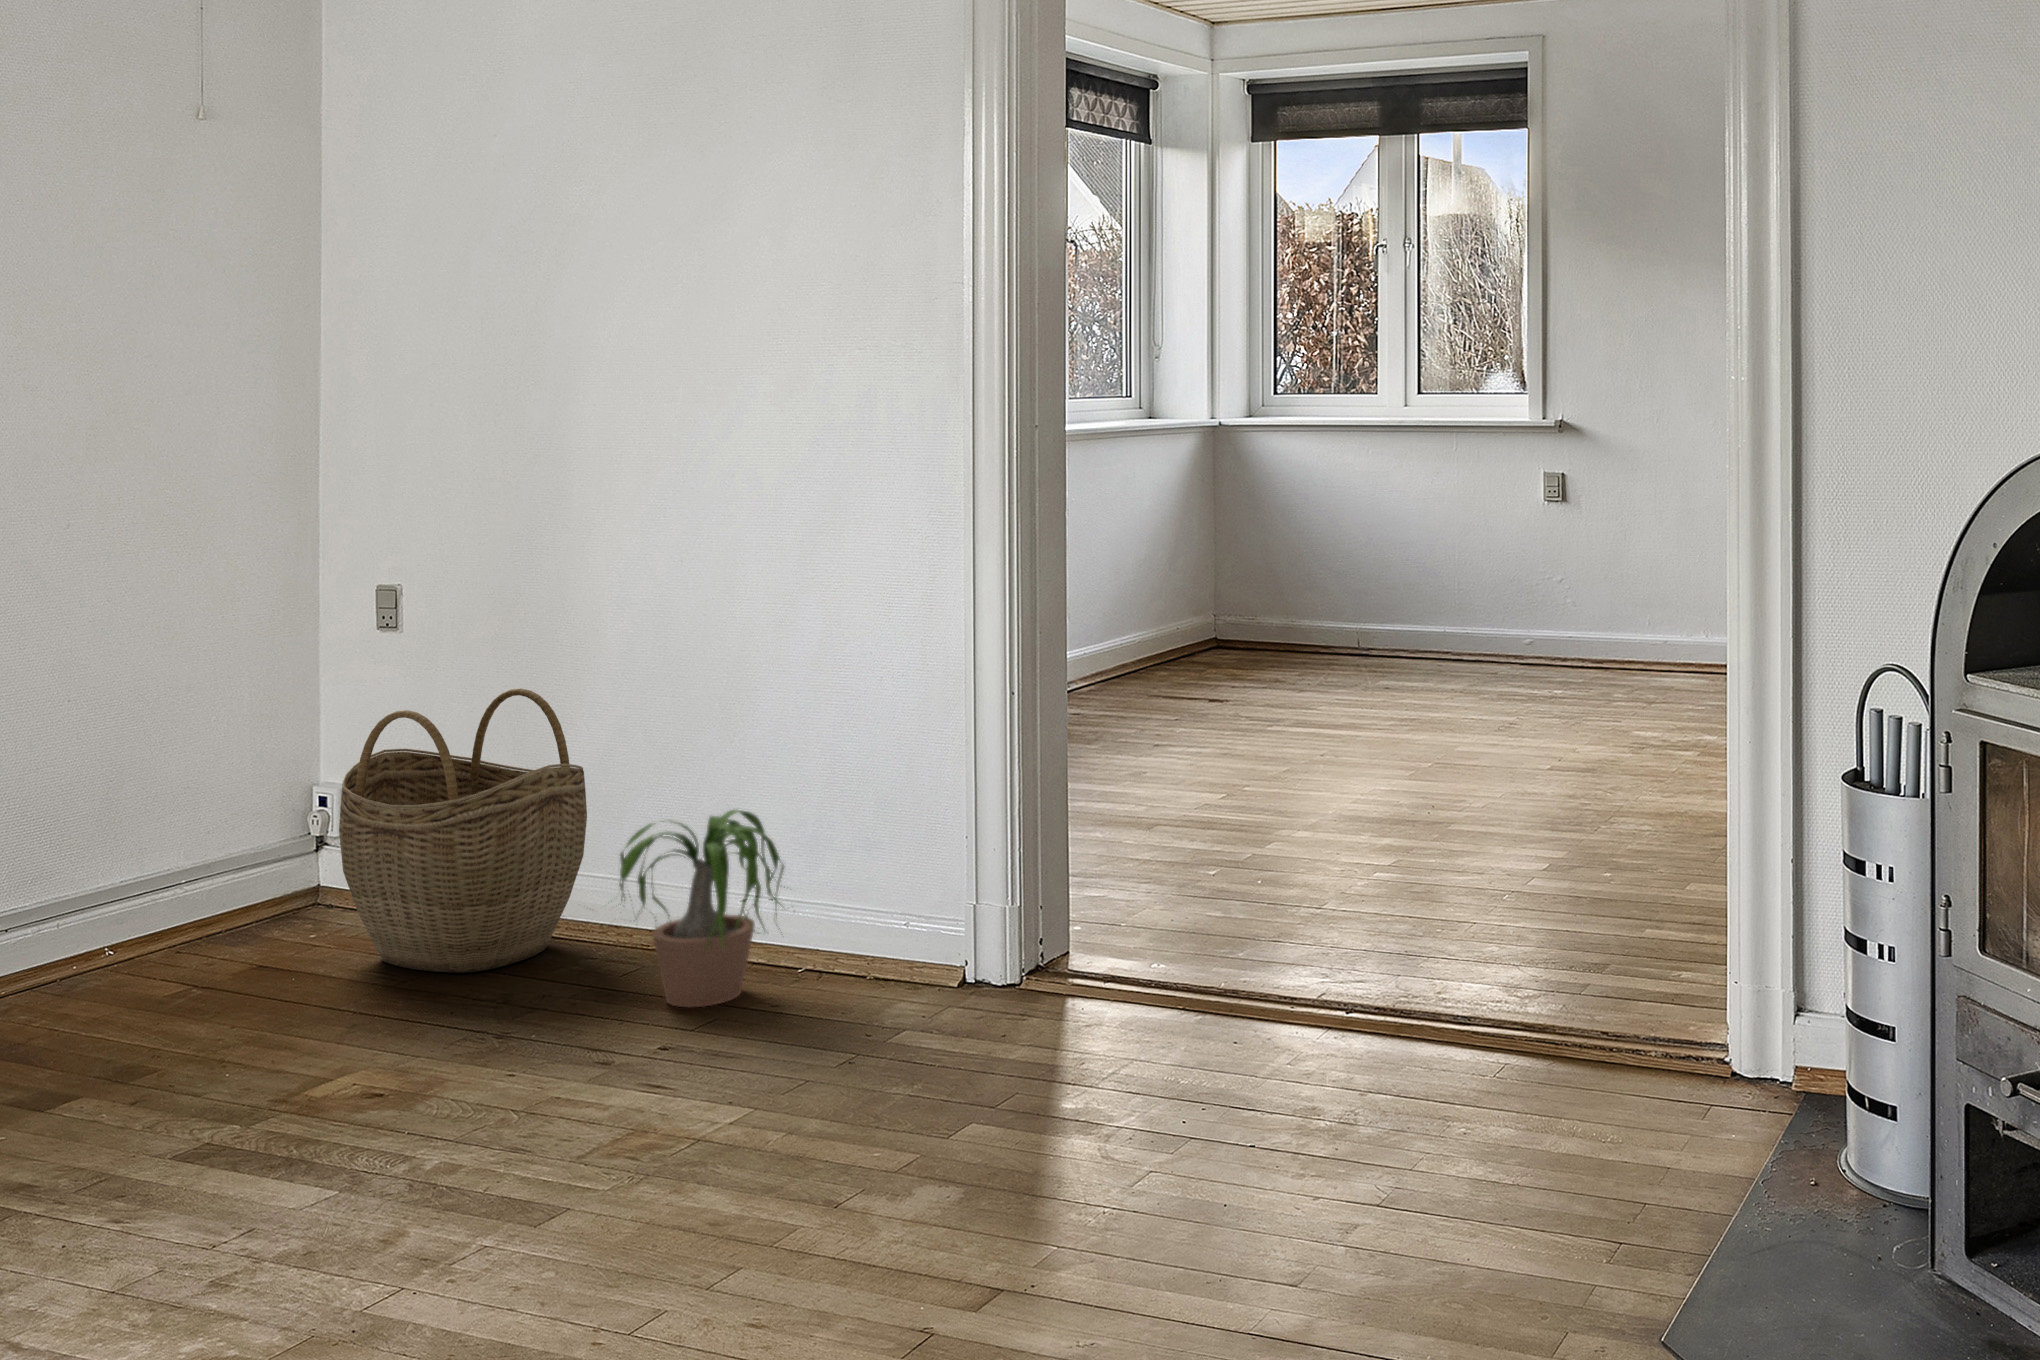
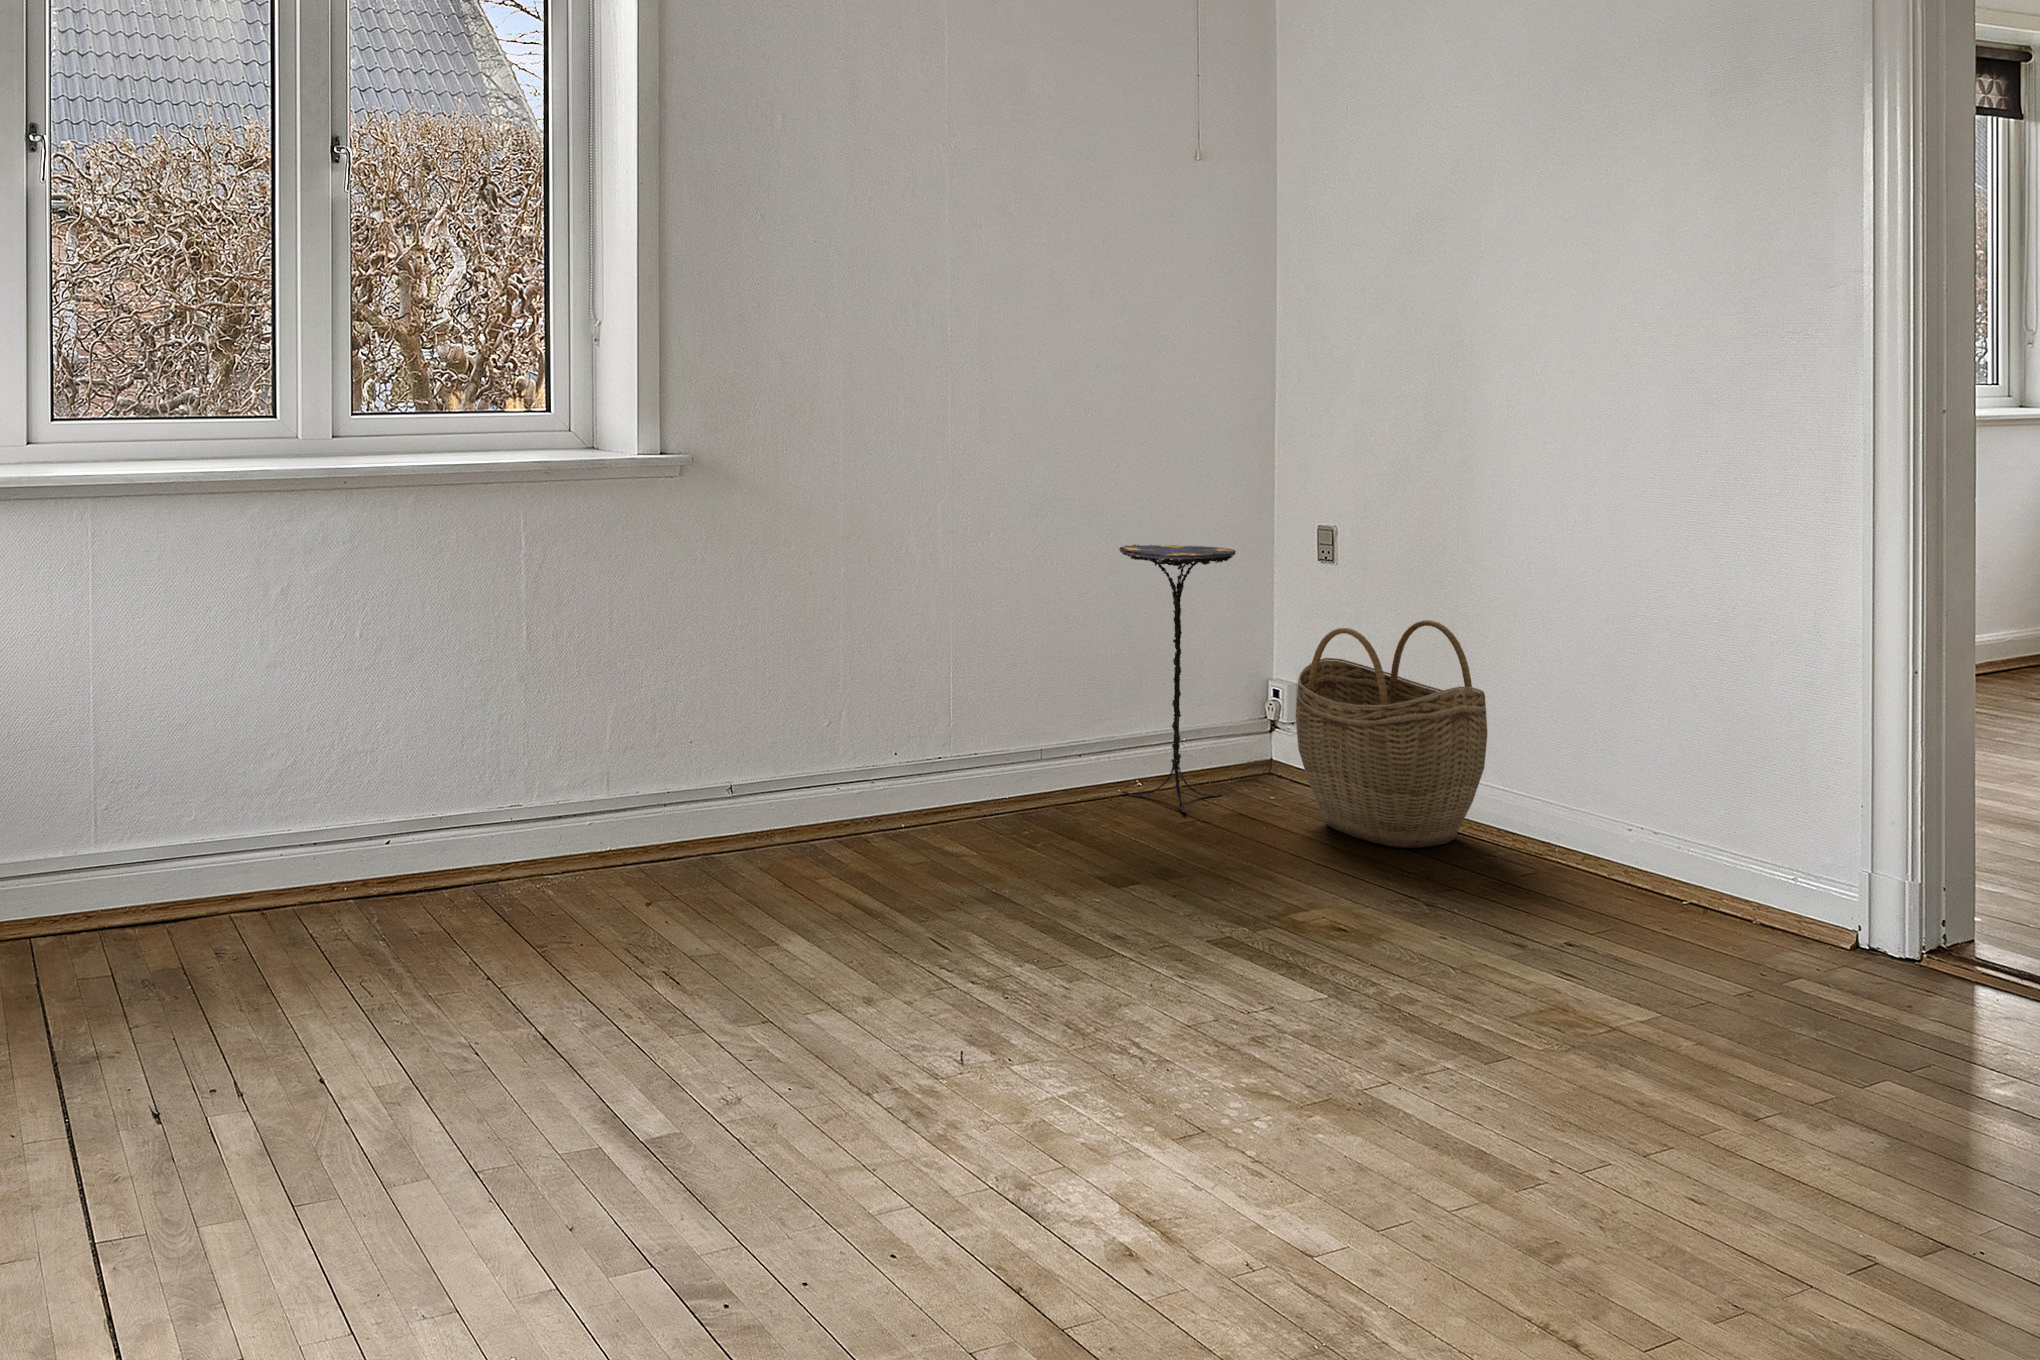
side table: none [72,622,257,982] -> present [1119,545,1236,812]
potted plant: present [620,810,784,1007] -> none [1489,747,1691,916]

